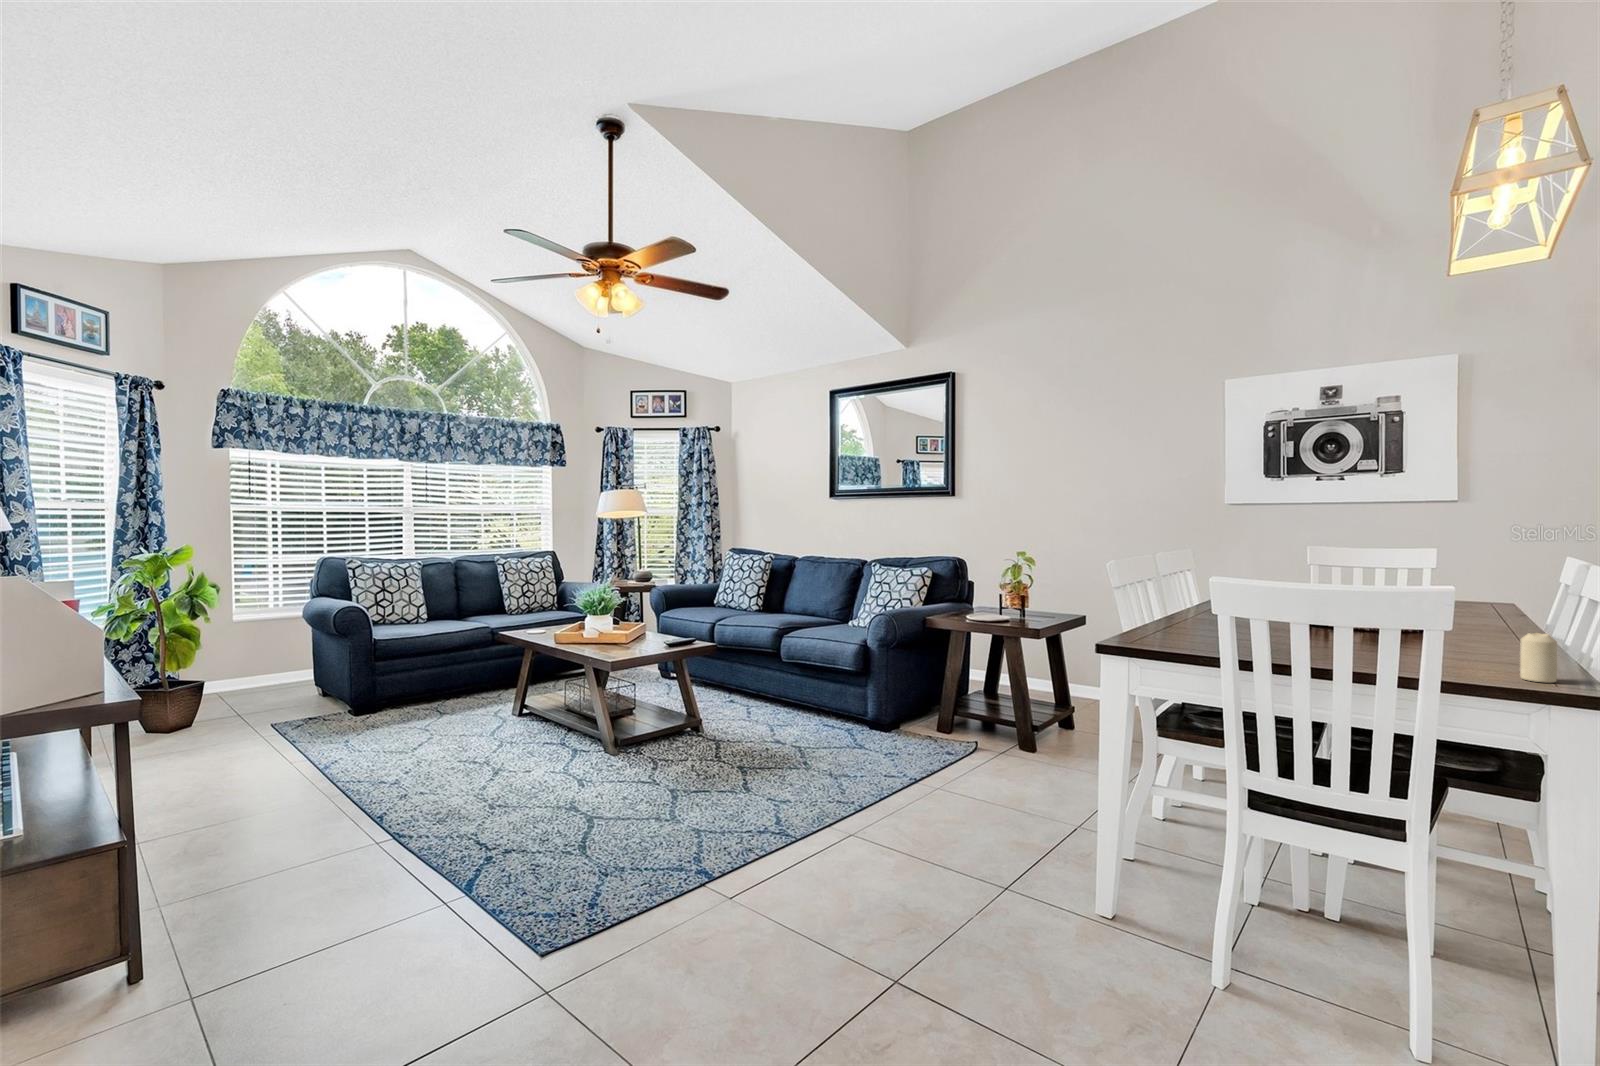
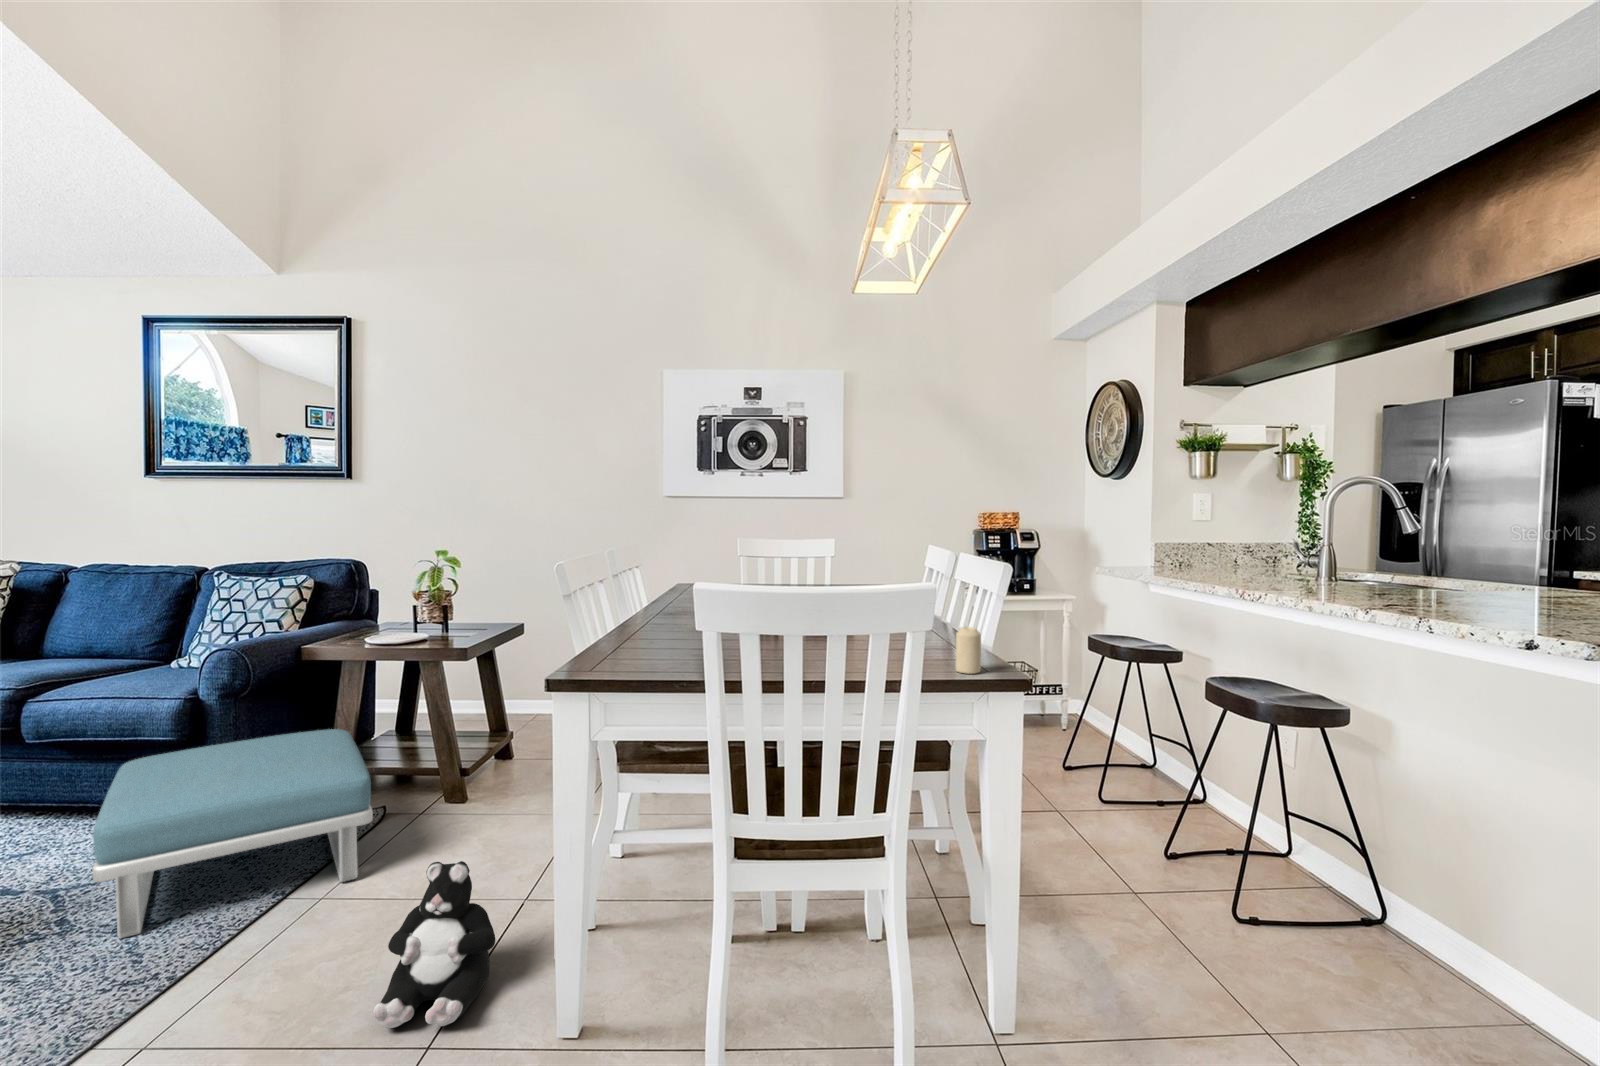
footstool: none [821,676,969,782] -> present [92,729,373,938]
plush toy: none [970,769,1051,880] -> present [373,861,495,1028]

